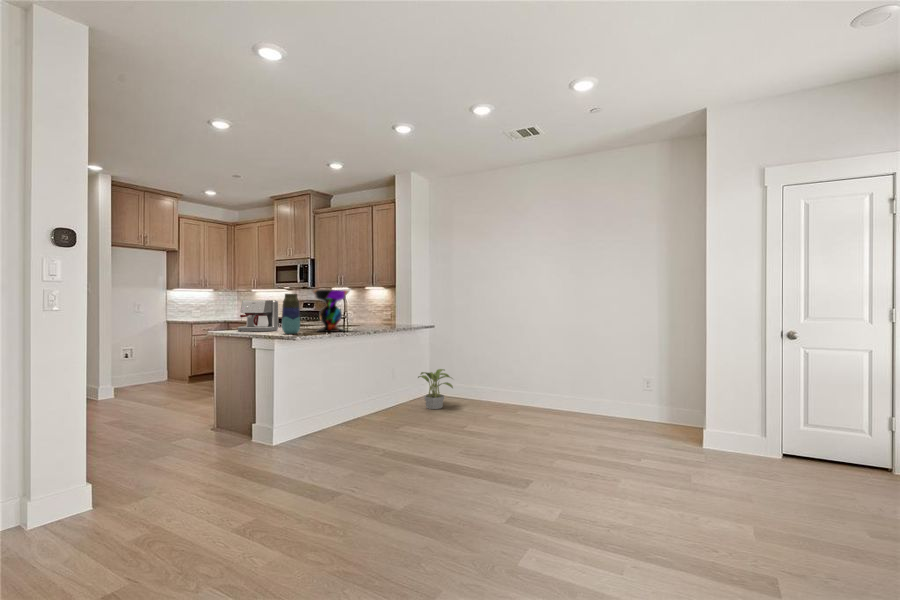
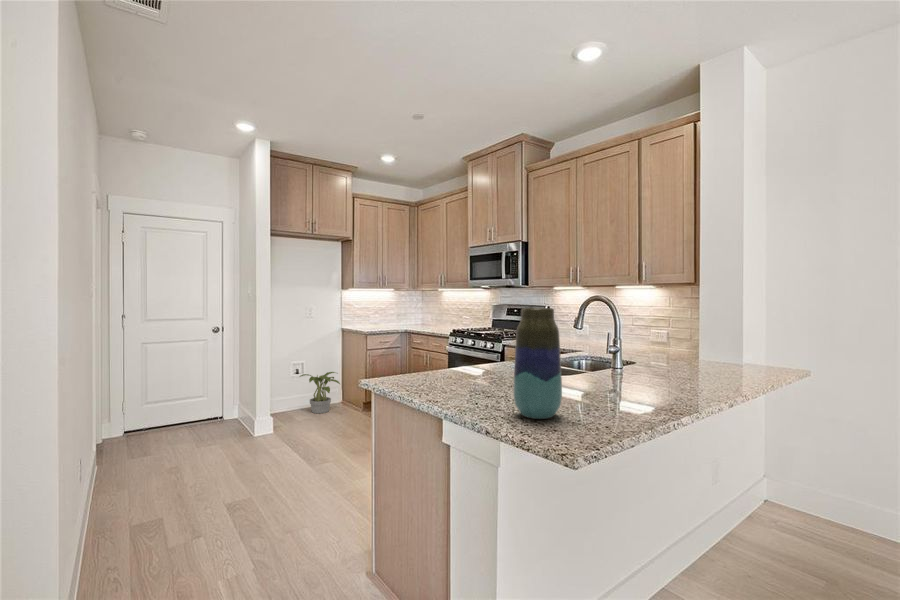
decorative bowl: present [312,290,349,332] -> none [569,296,668,402]
coffee maker: present [238,300,278,332] -> none [413,316,493,390]
potted plant: present [418,369,453,409] -> present [300,372,340,413]

